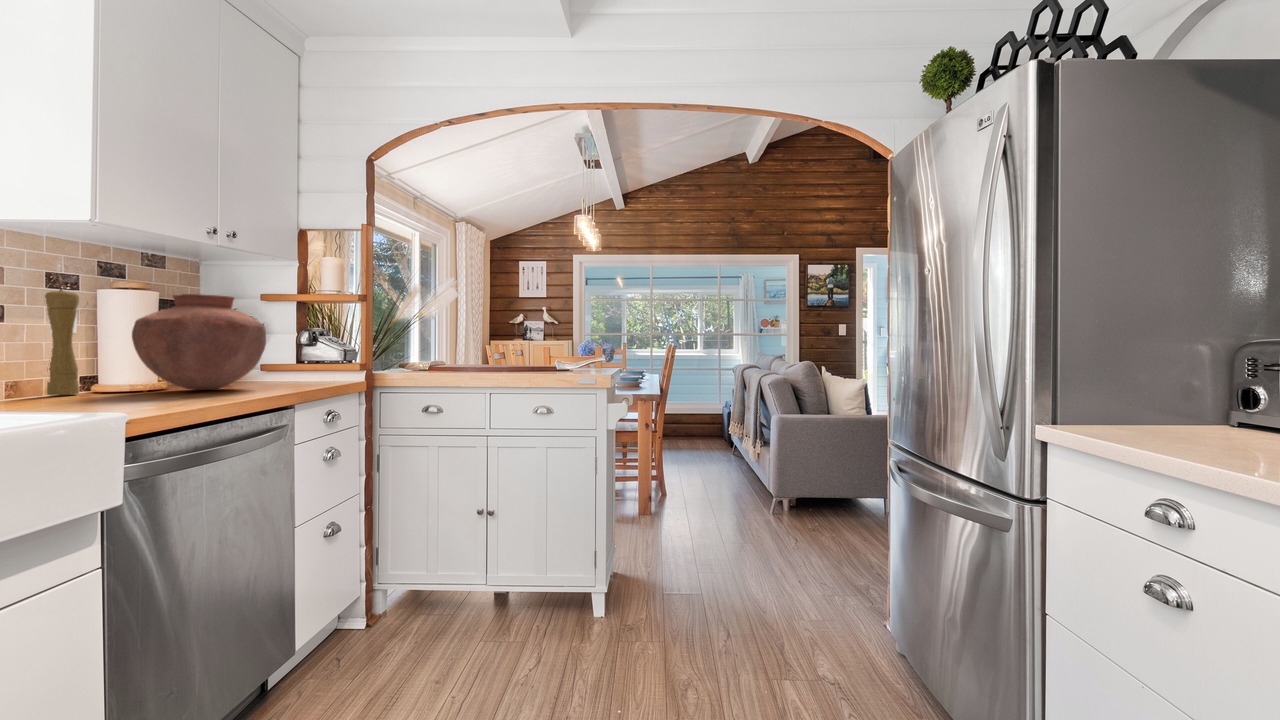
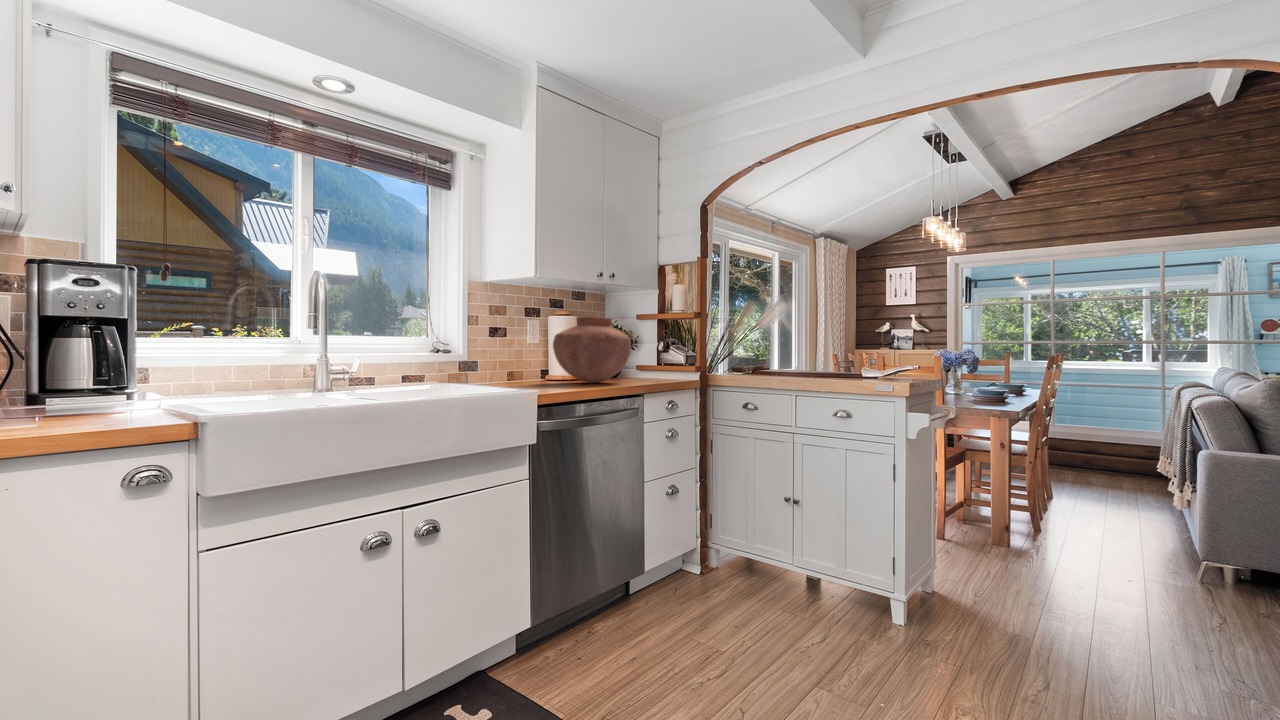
pepper mill: present [45,290,79,396] -> none [509,315,527,383]

